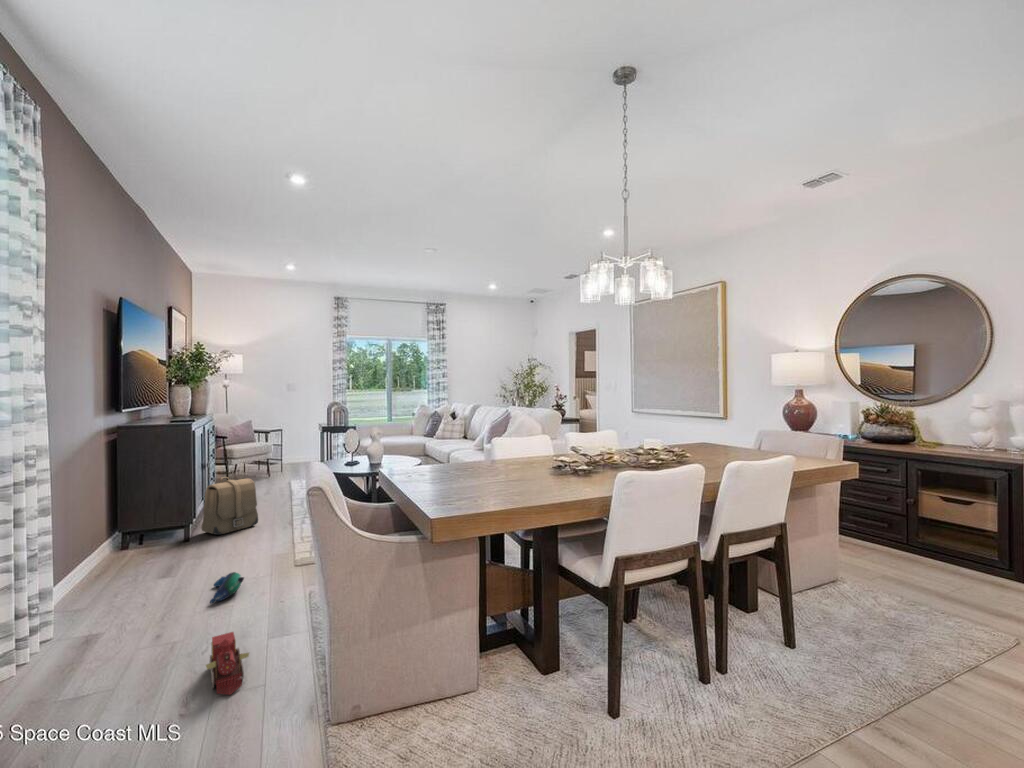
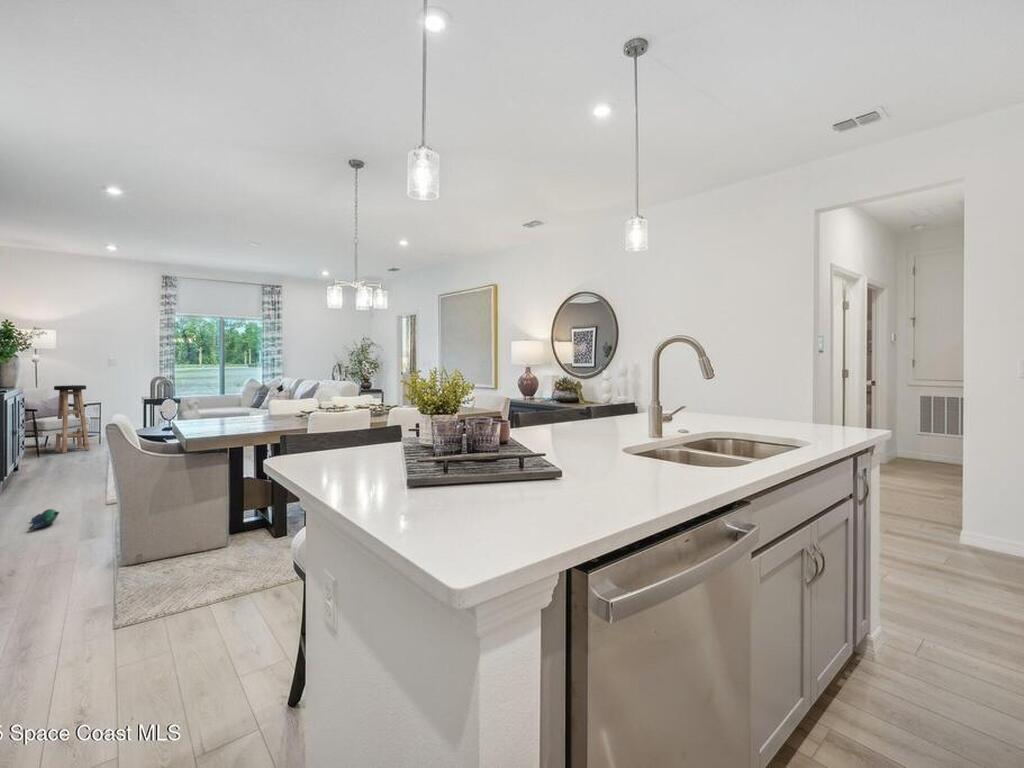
bar stool: none [241,412,272,483] -> present [54,385,89,453]
backpack: present [201,477,258,535] -> none [15,442,74,491]
toy train: present [206,632,249,694] -> none [30,535,64,568]

